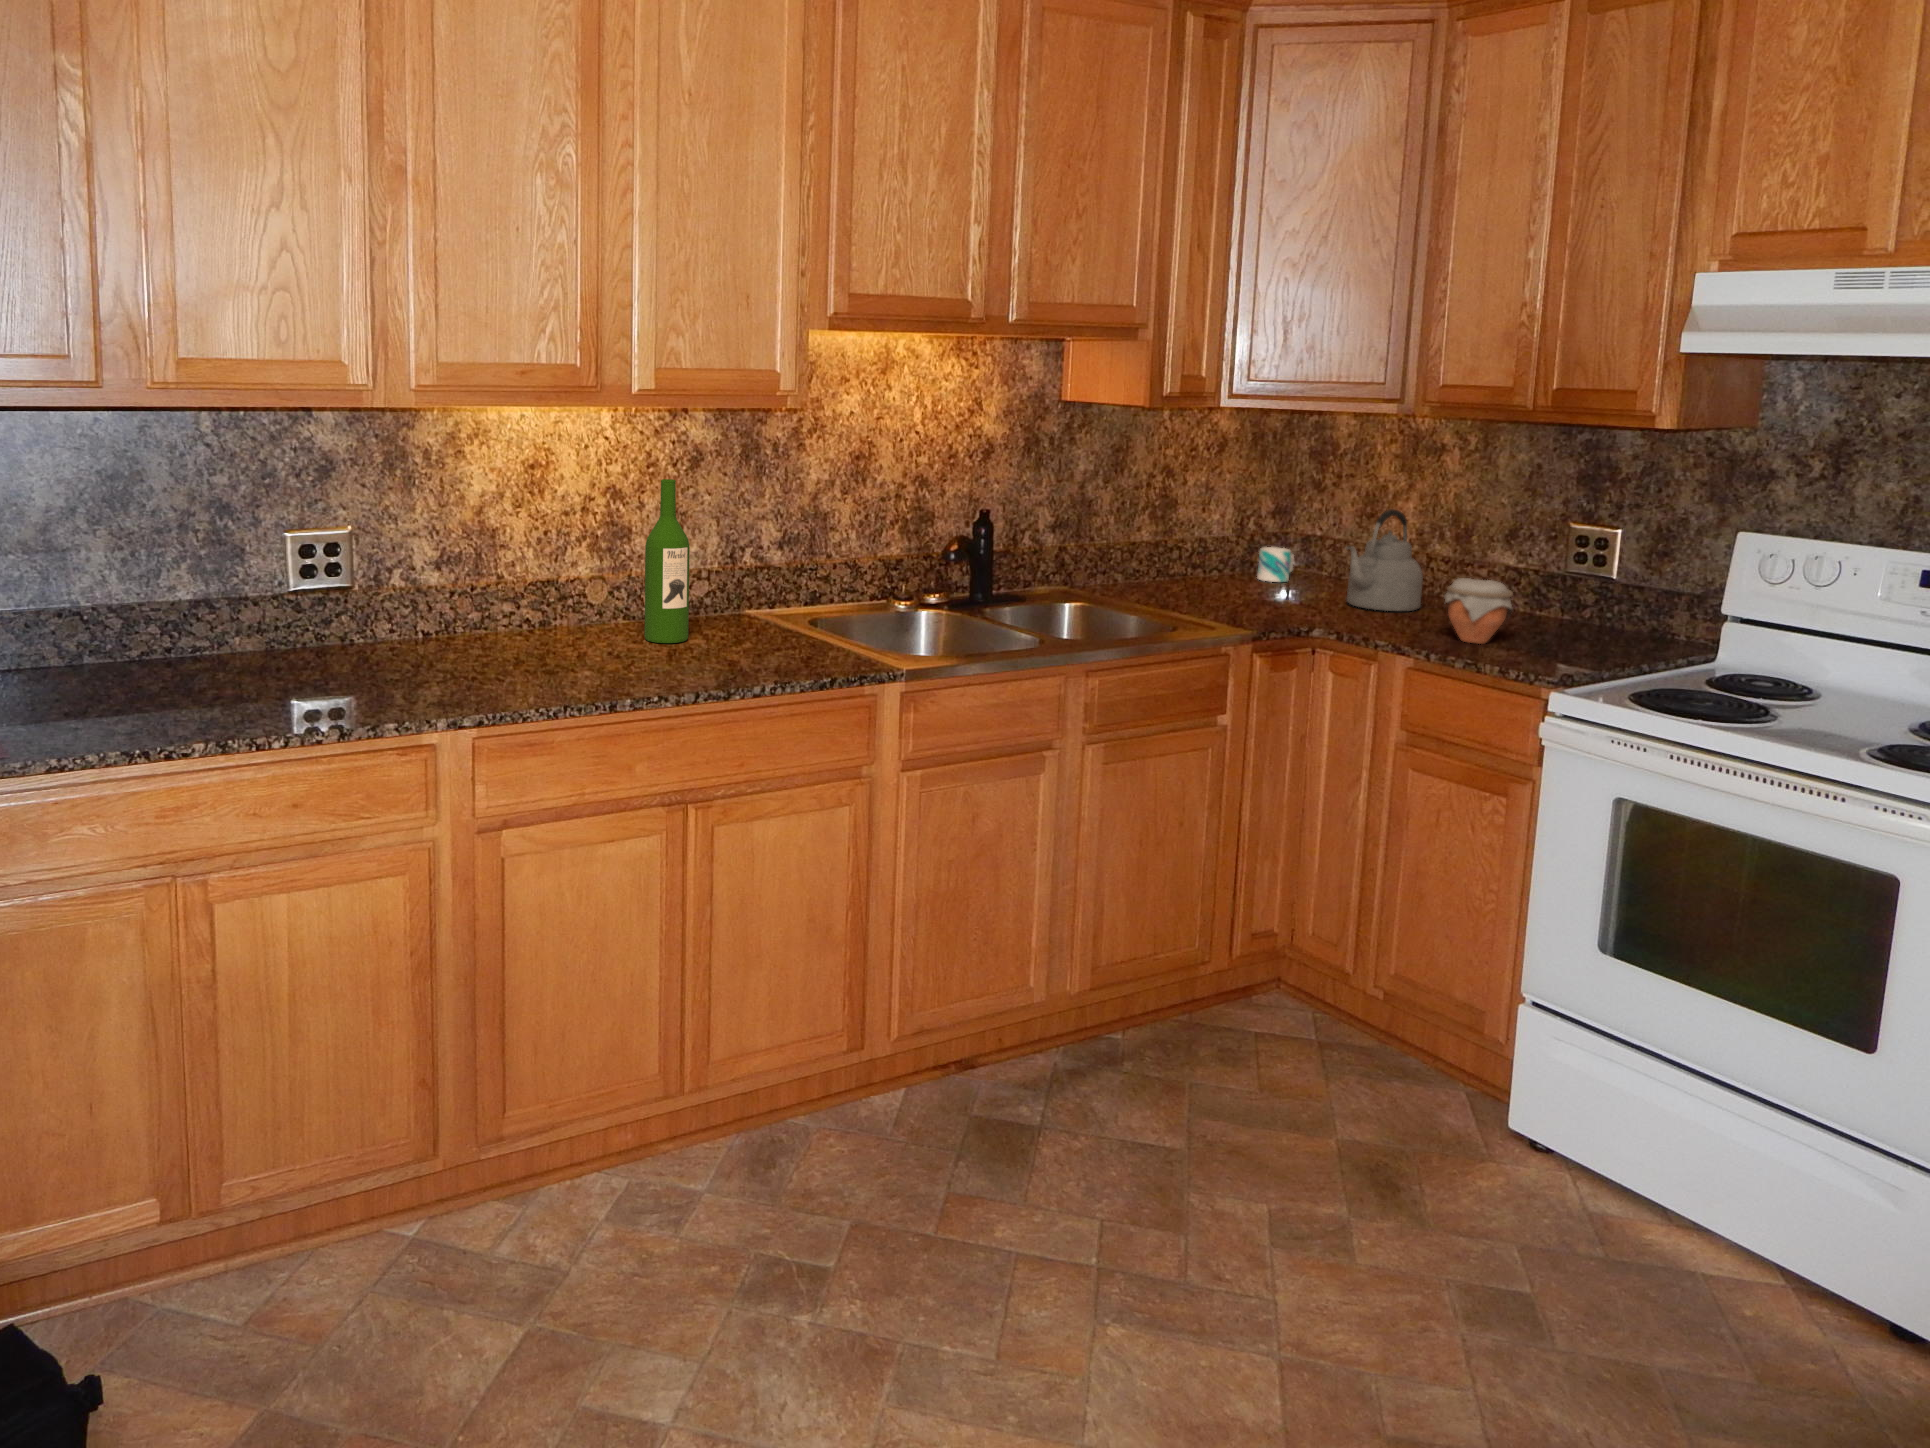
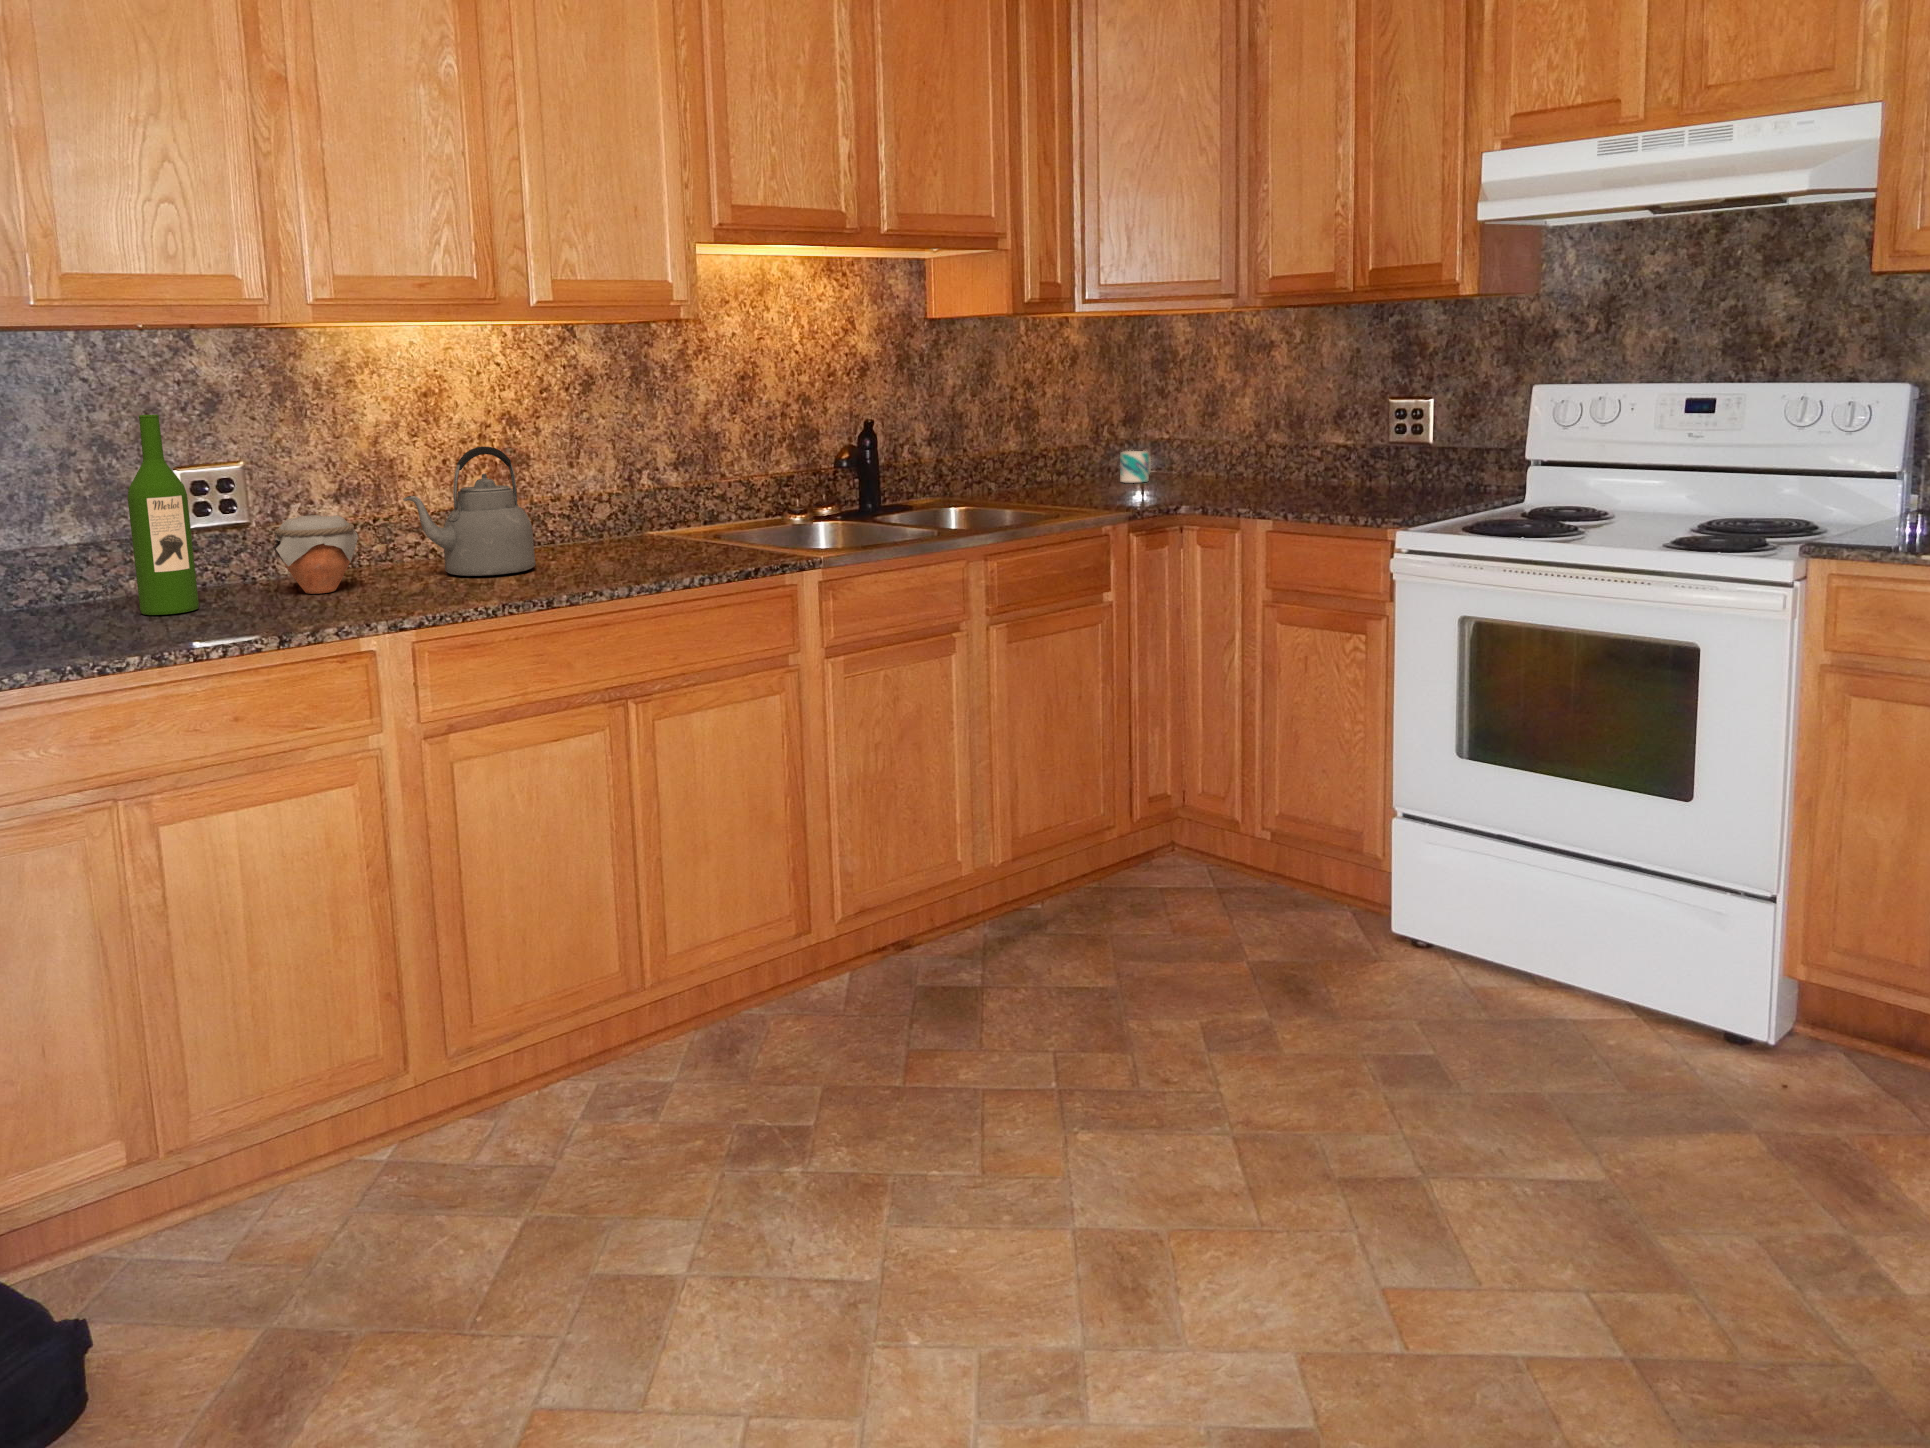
wine bottle: present [645,479,690,643] -> present [128,414,199,615]
kettle: present [1346,509,1423,611] -> present [403,447,536,576]
jar: present [1444,578,1513,644] -> present [273,515,359,594]

